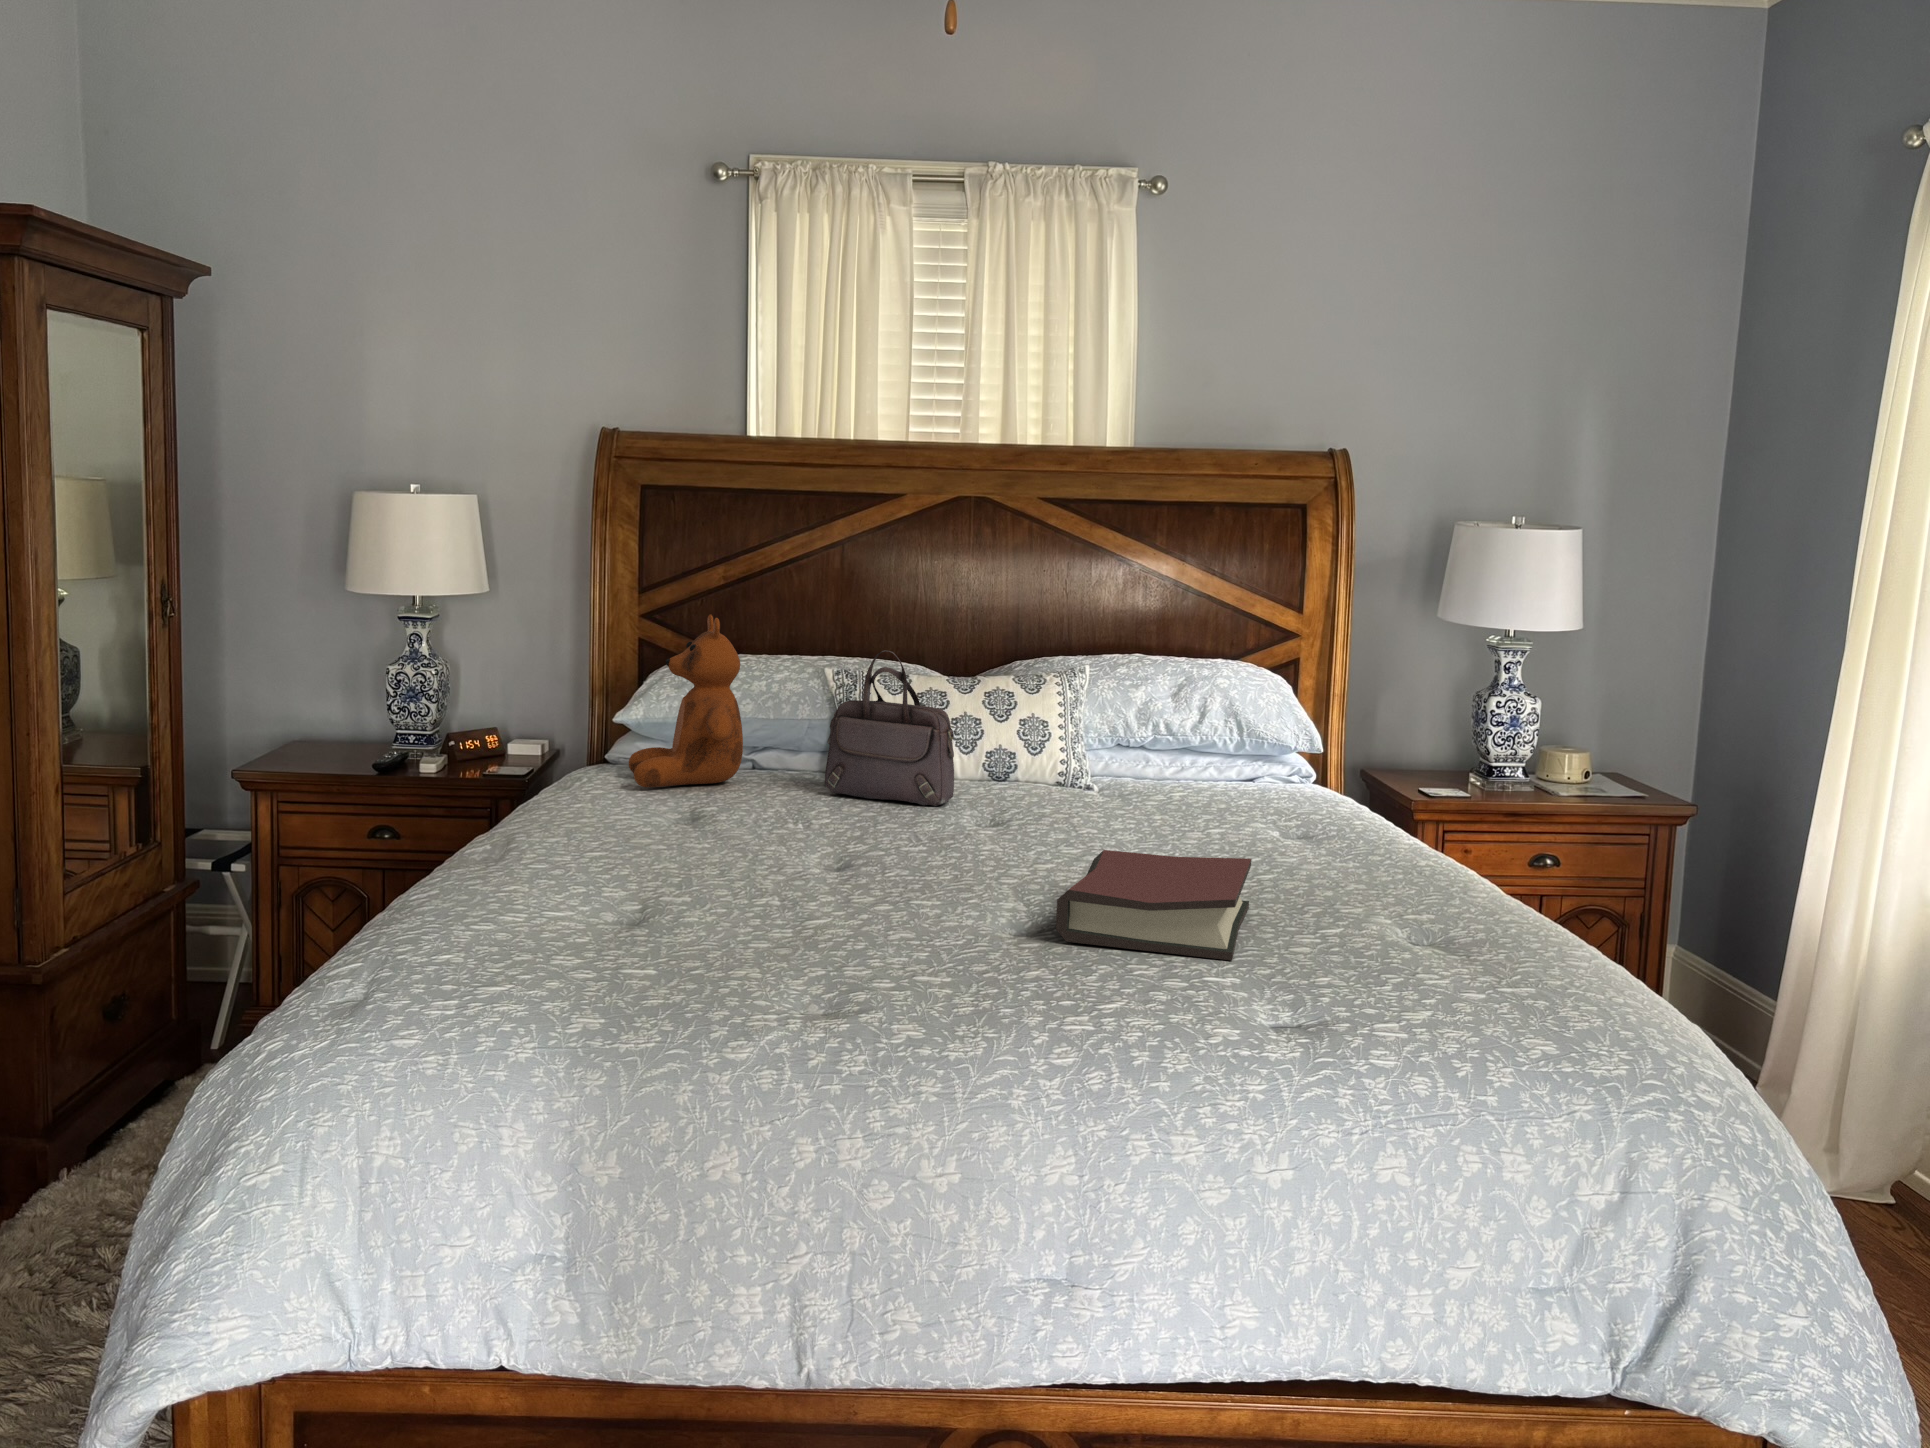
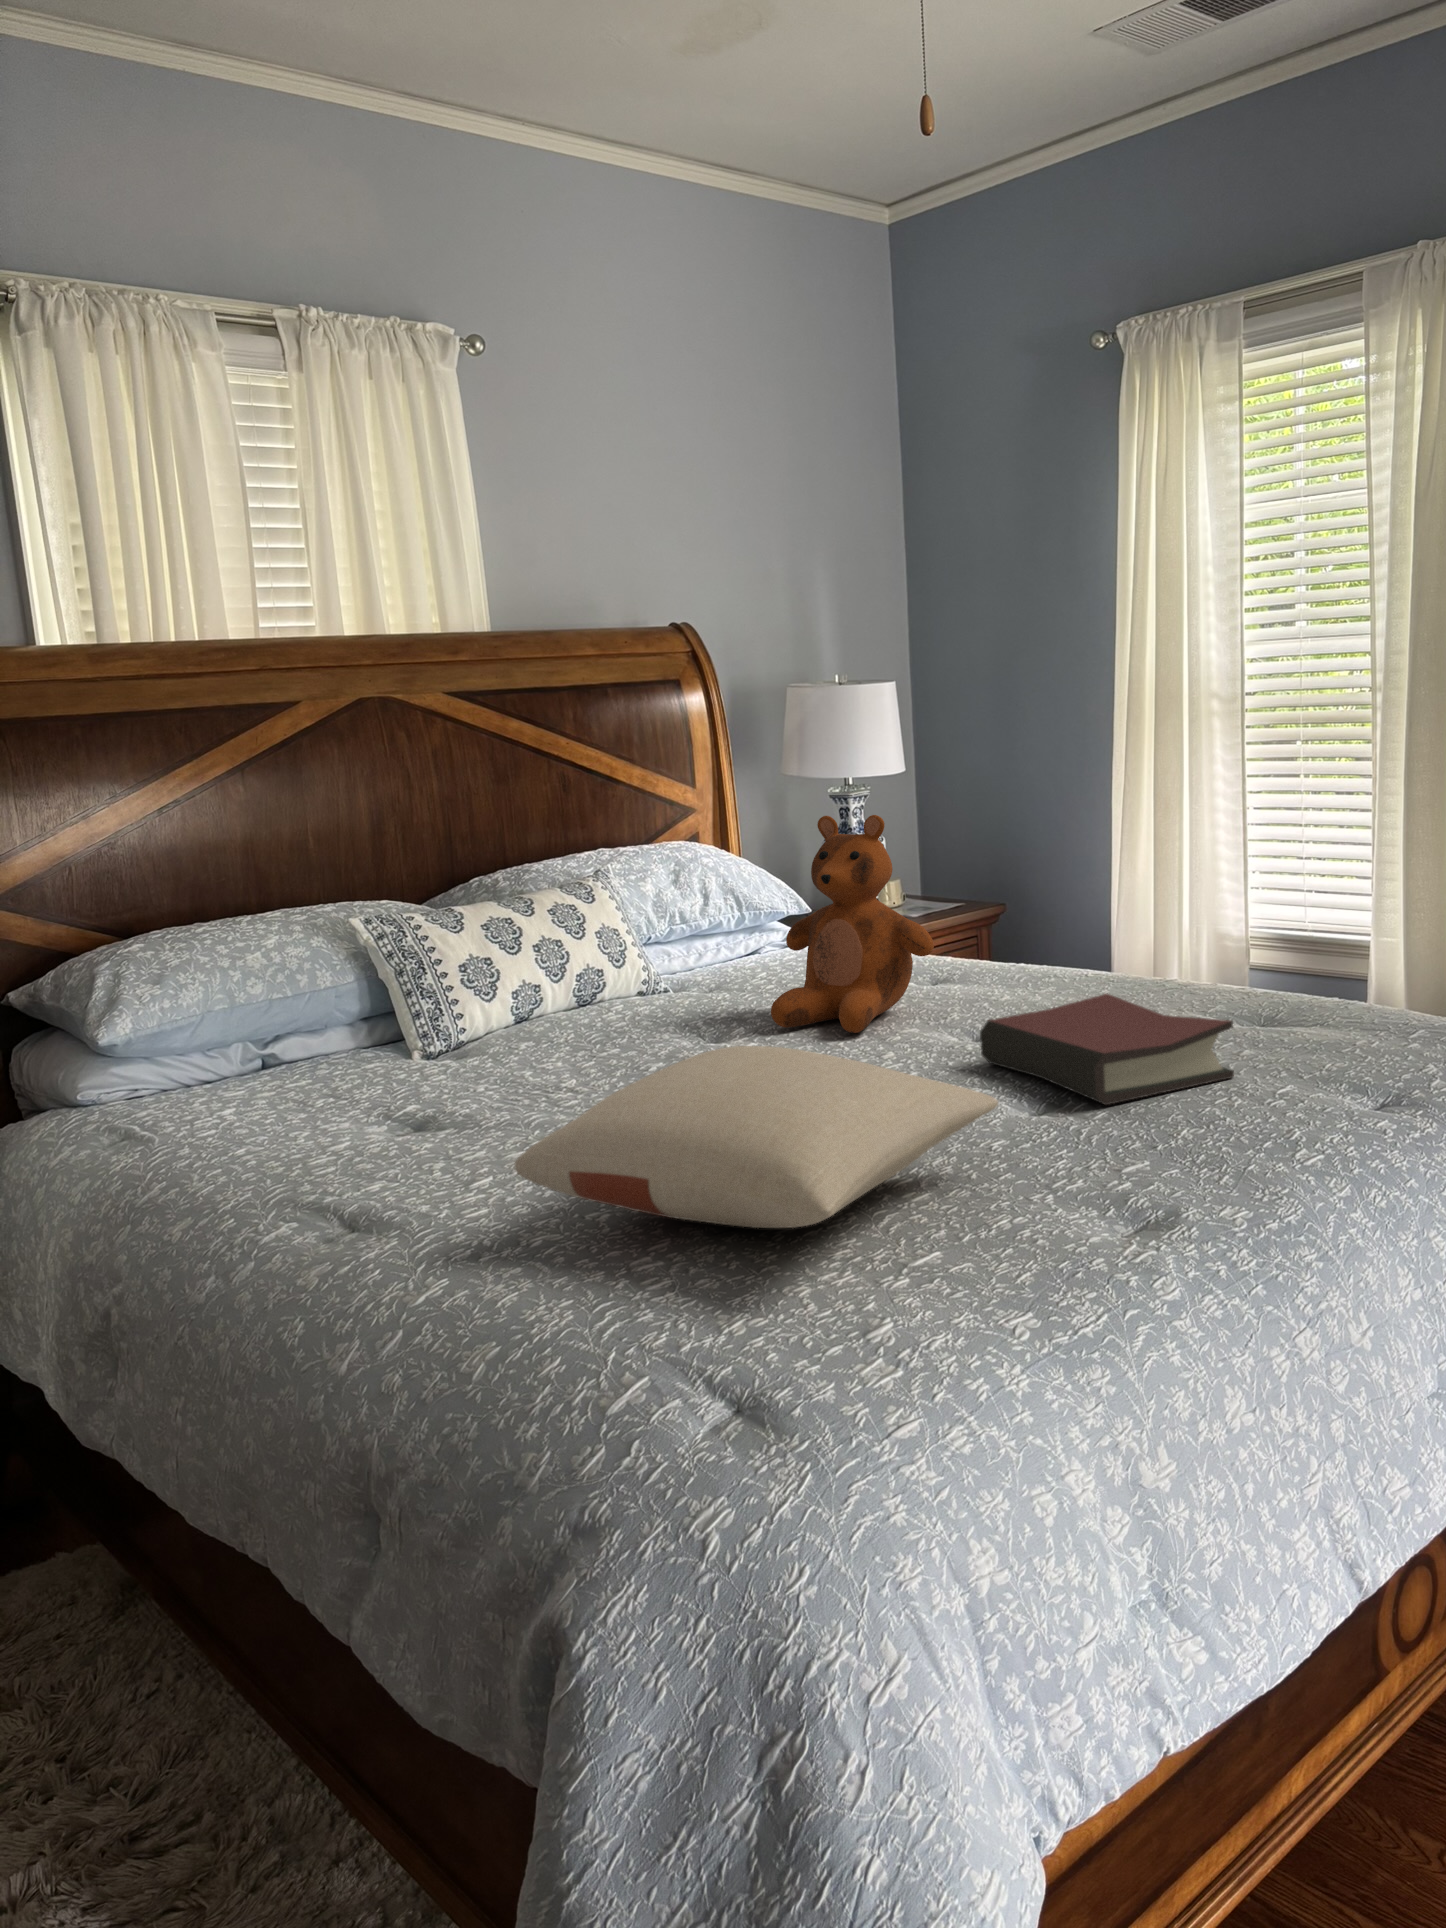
teddy bear: present [629,615,743,787] -> present [771,815,934,1033]
handbag: present [825,650,954,807] -> none [445,877,616,1058]
pillow: none [535,790,866,926] -> present [515,1046,998,1228]

